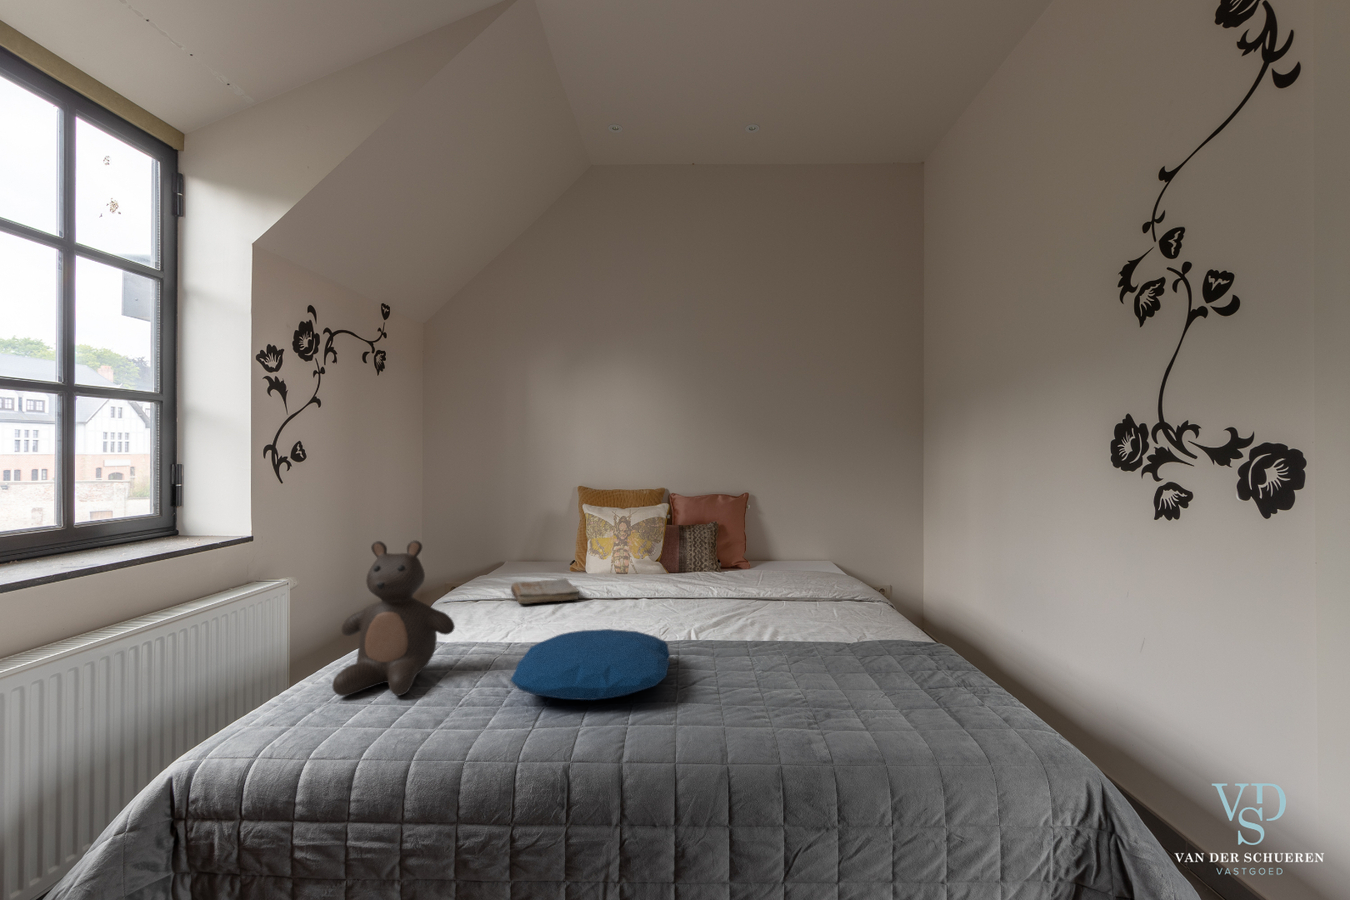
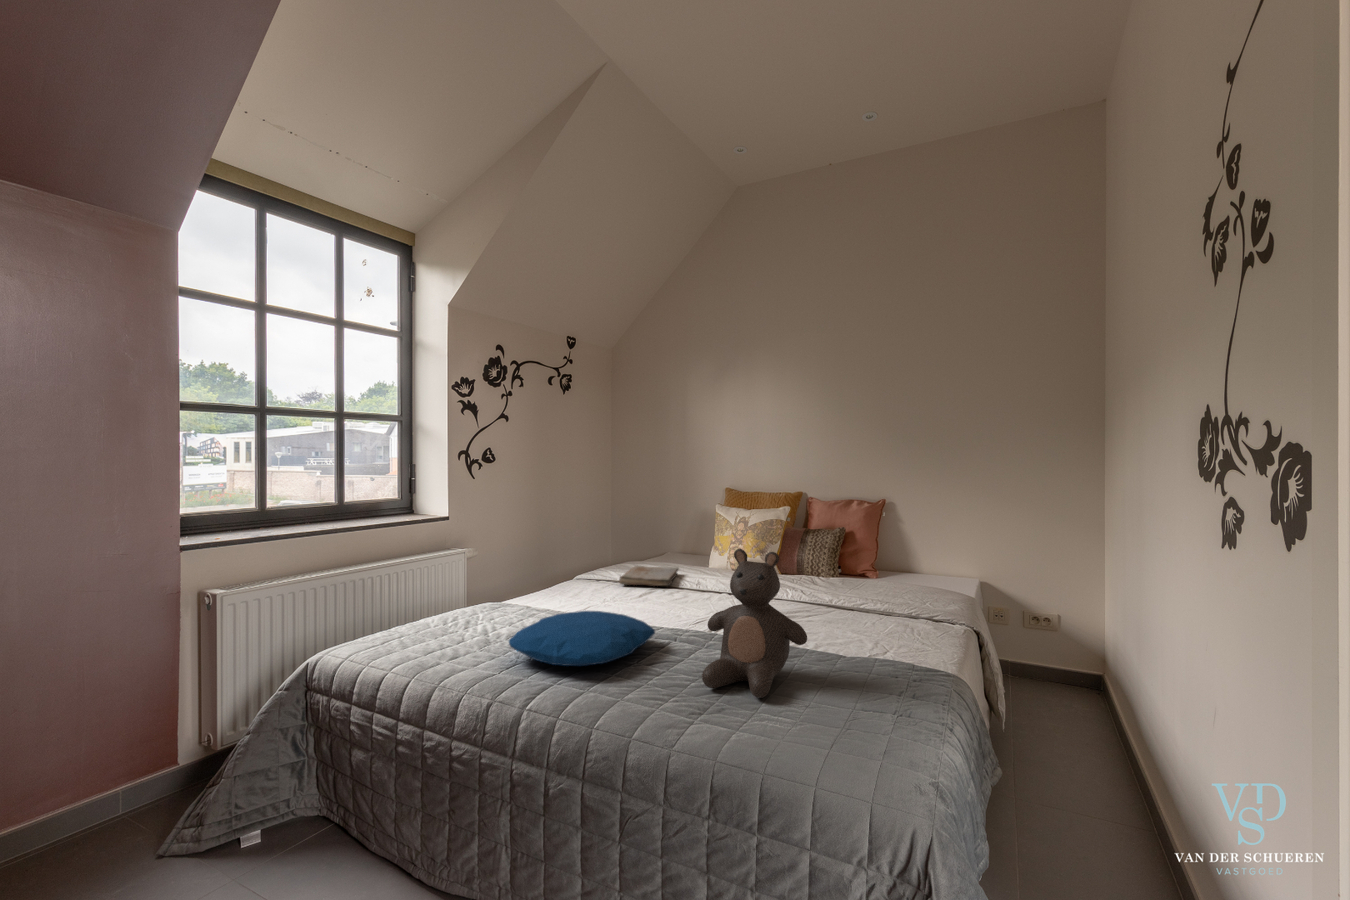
teddy bear: present [332,541,455,696] -> present [702,549,807,698]

